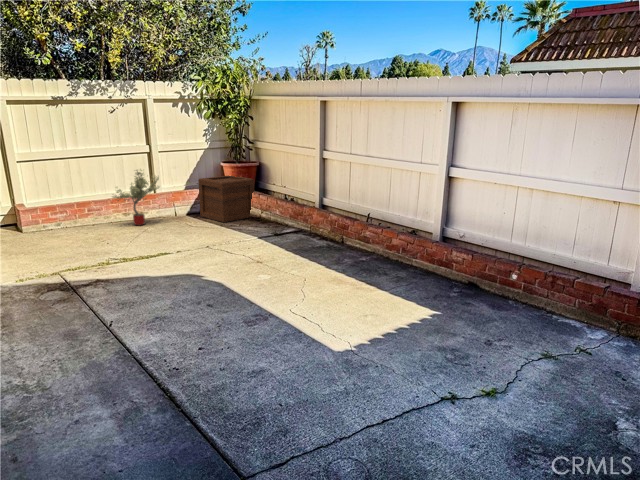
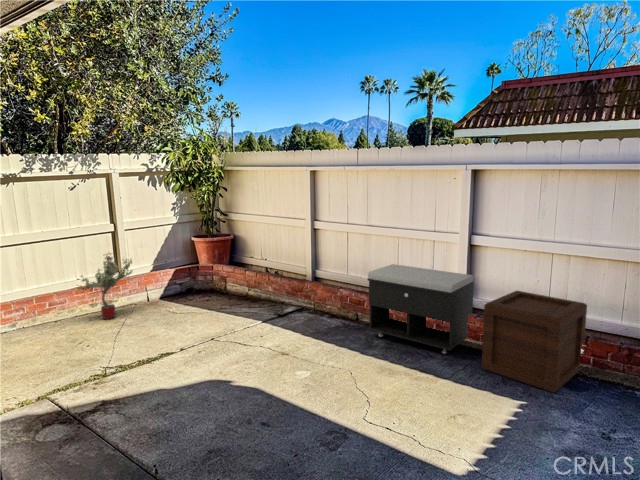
wooden crate: present [198,175,254,223] -> present [482,291,587,393]
storage bench: none [341,191,438,273] -> present [367,264,474,354]

